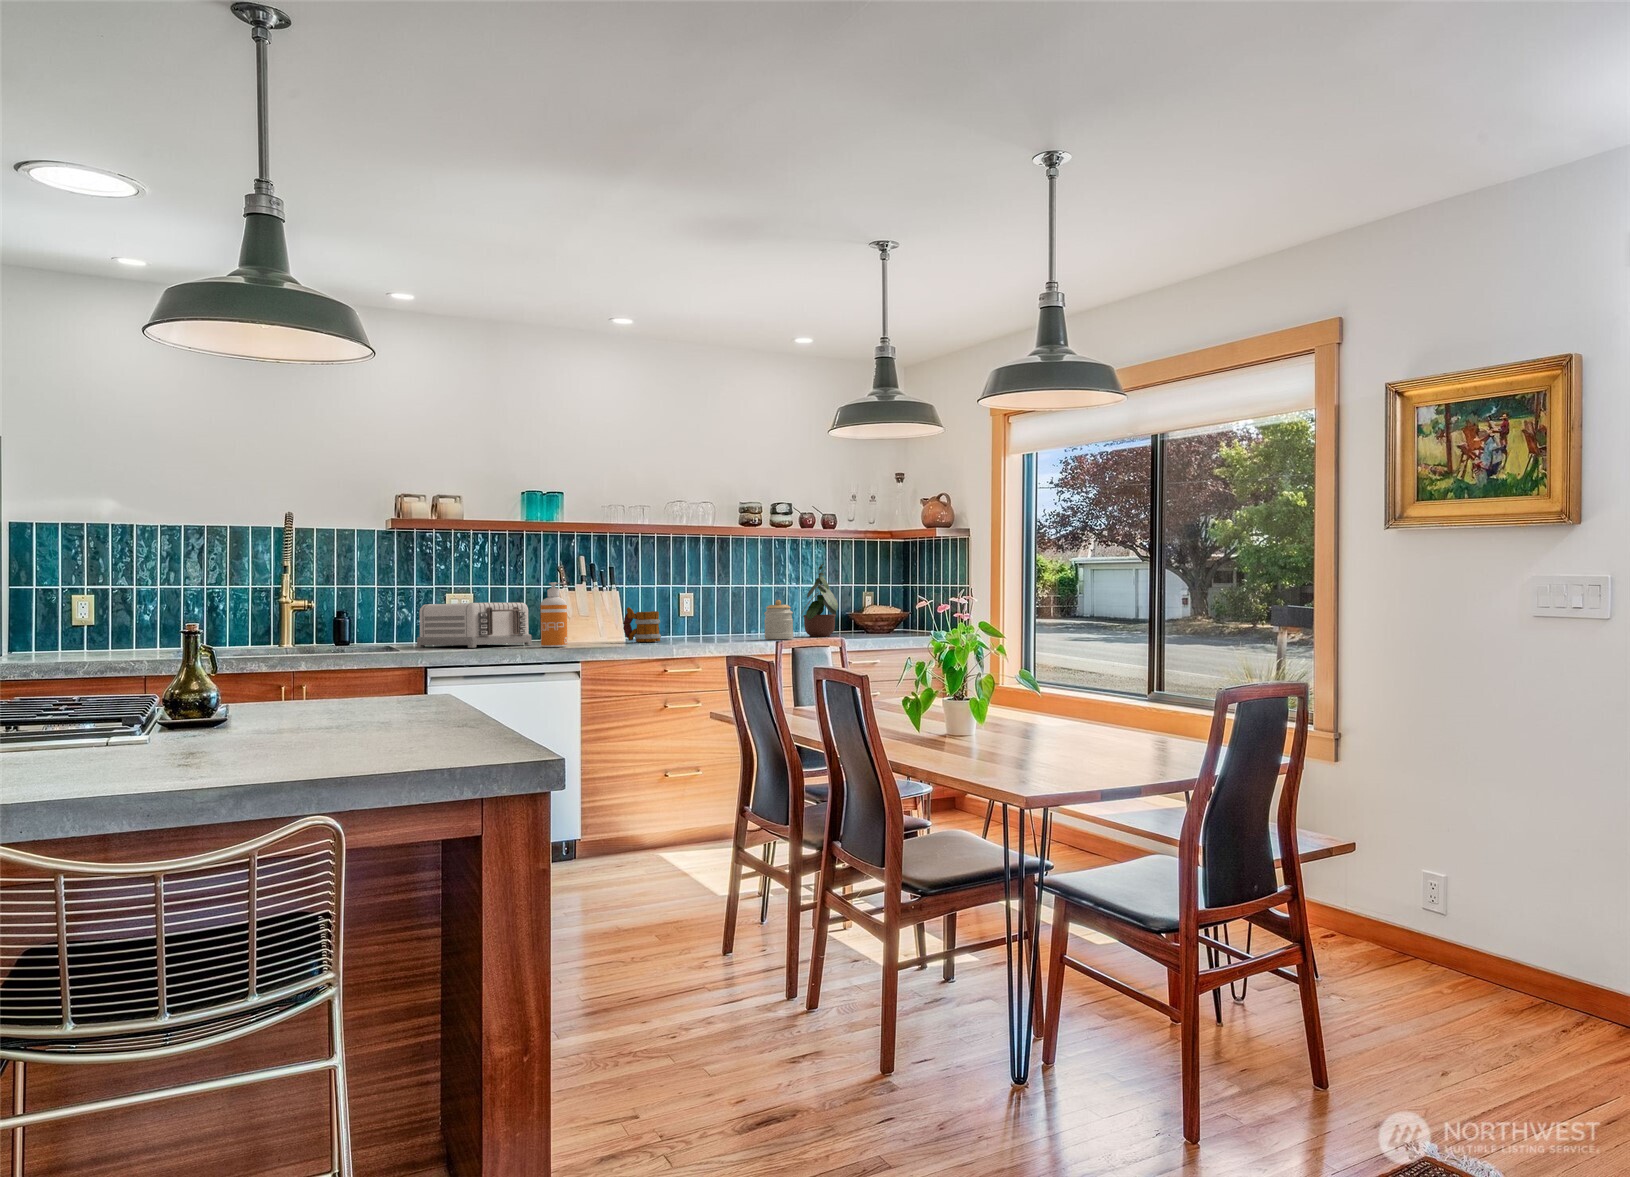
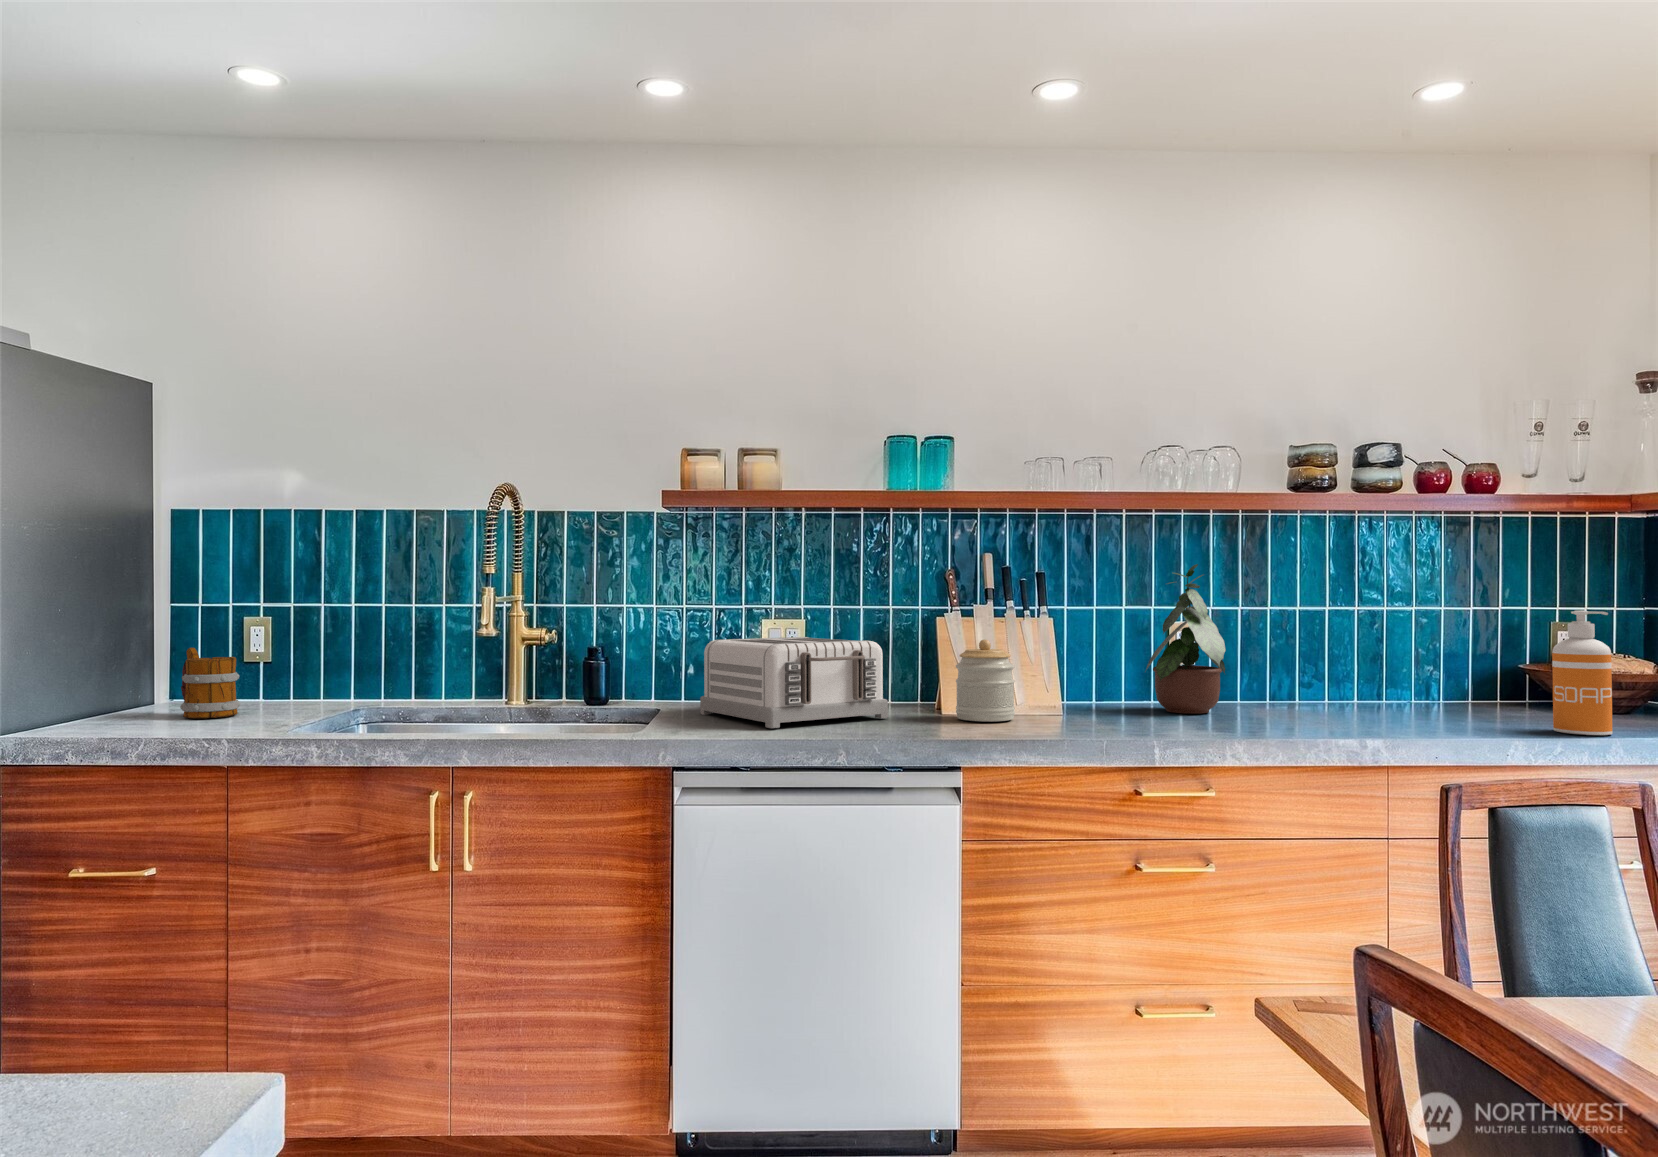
potted plant: present [801,564,838,637] -> present [1146,564,1226,713]
soap dispenser: present [541,582,567,647] -> present [1552,611,1612,735]
jar: present [764,600,793,640] -> present [956,639,1015,722]
mug: present [623,607,661,642] -> present [180,648,240,719]

